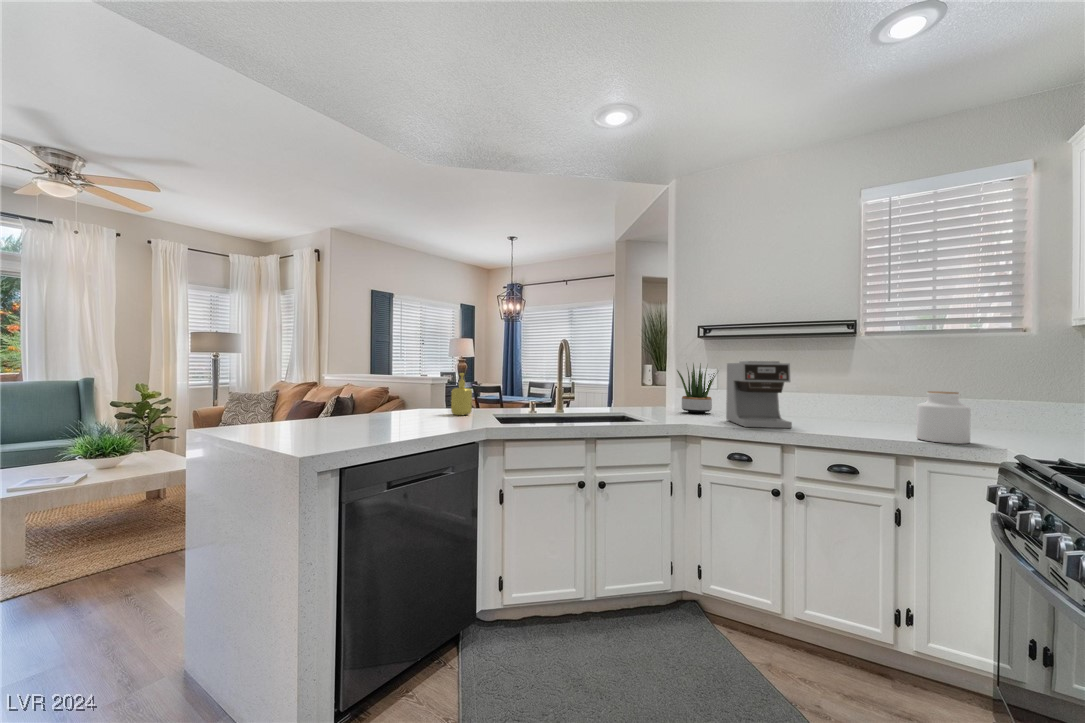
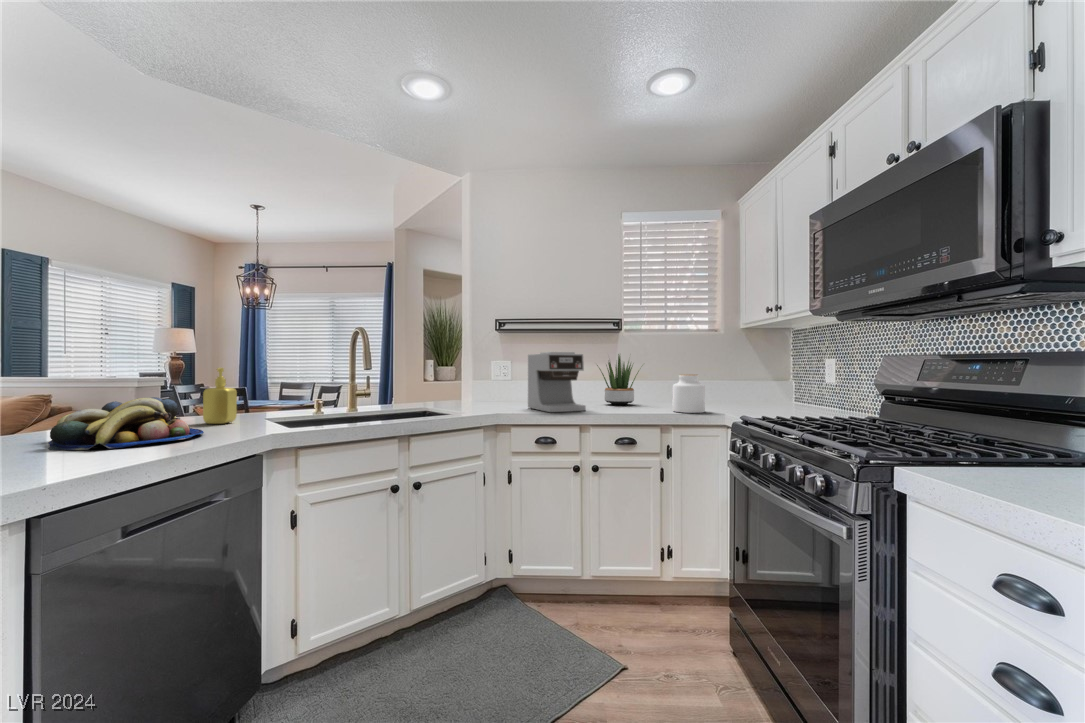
potted plant: present [677,364,716,414] -> present [597,354,639,405]
fruit bowl: none [364,394,446,427] -> present [48,397,204,450]

